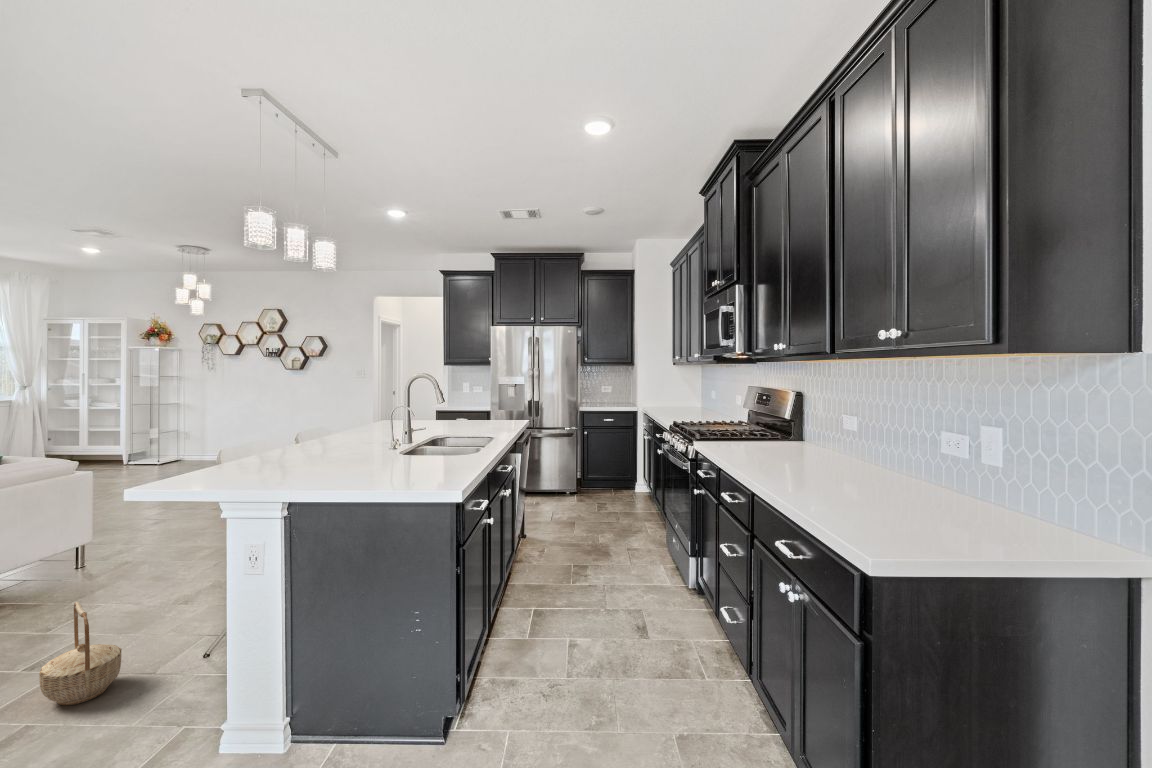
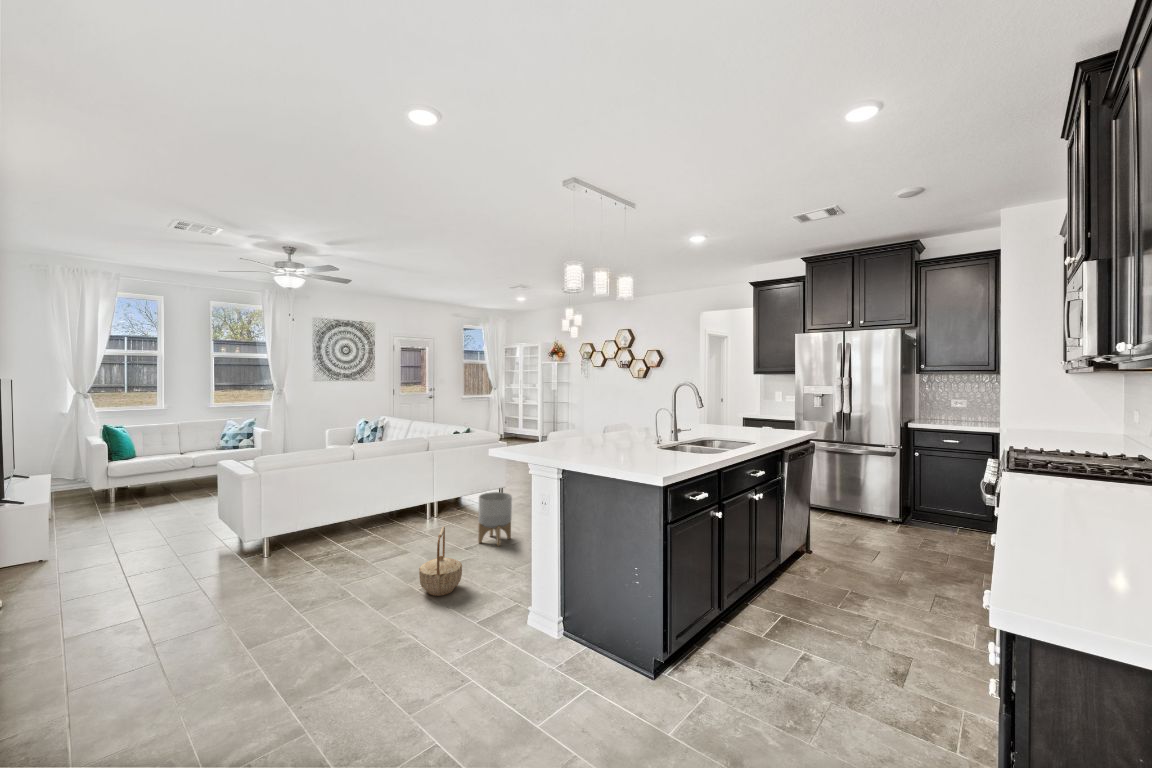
planter: none [106,539,166,620] -> present [478,492,512,546]

